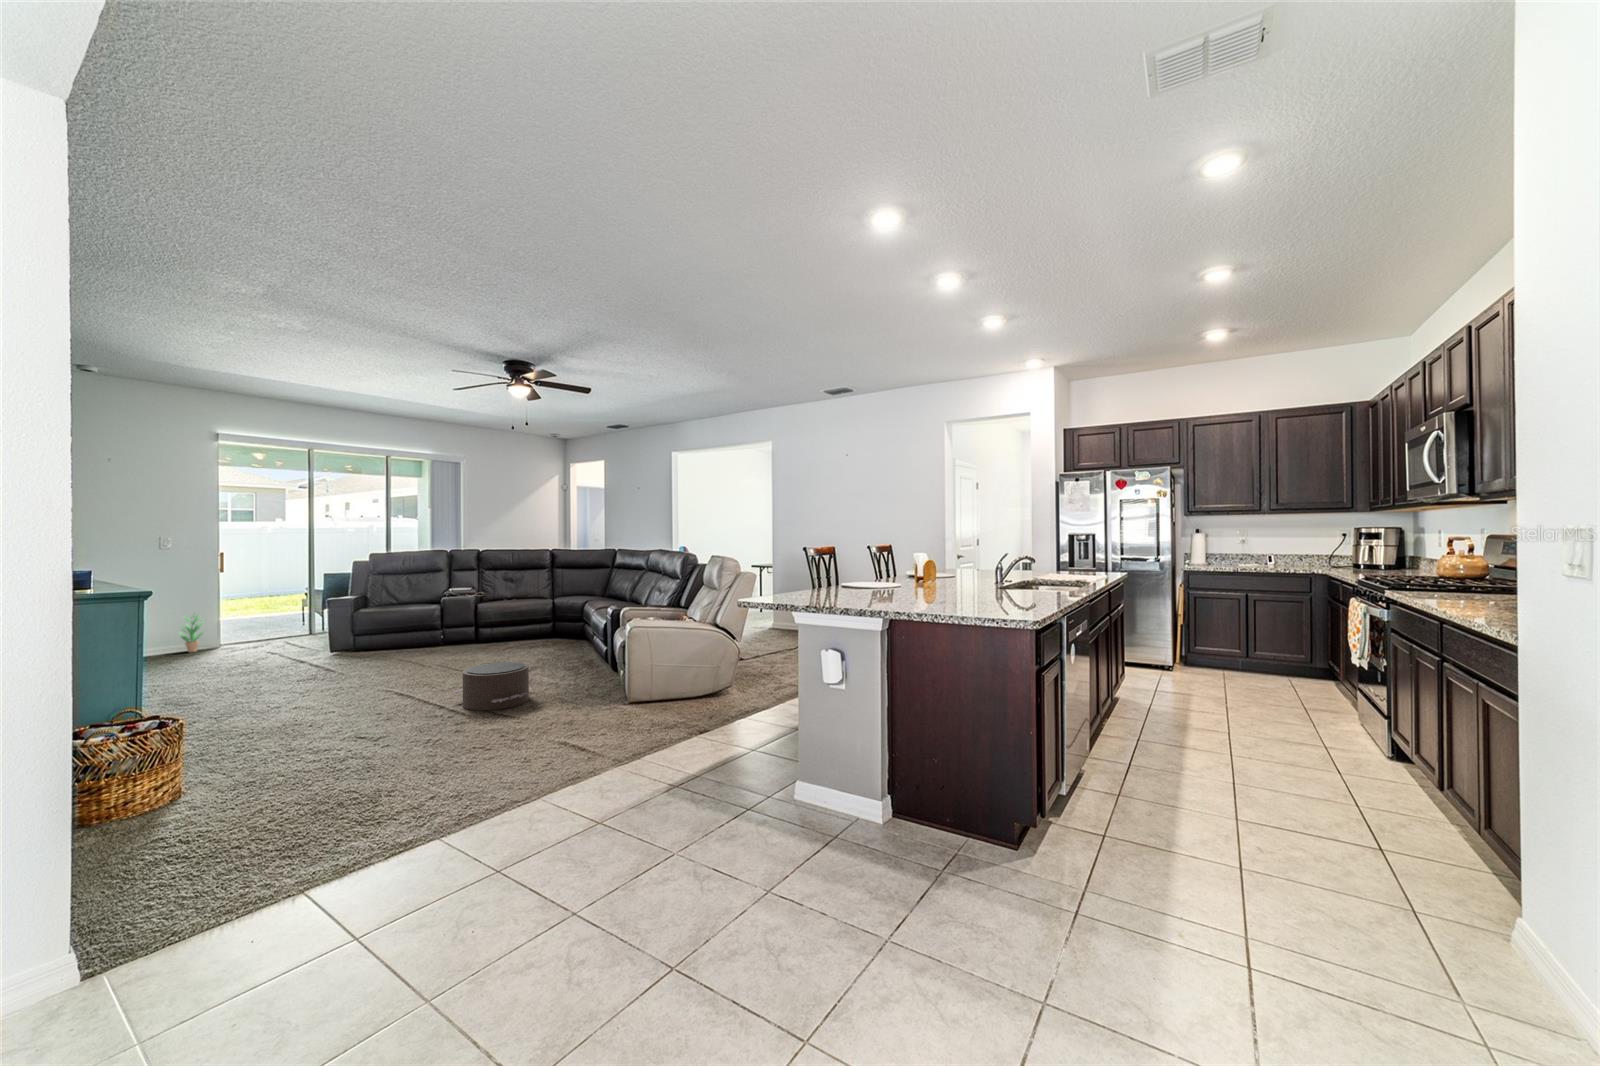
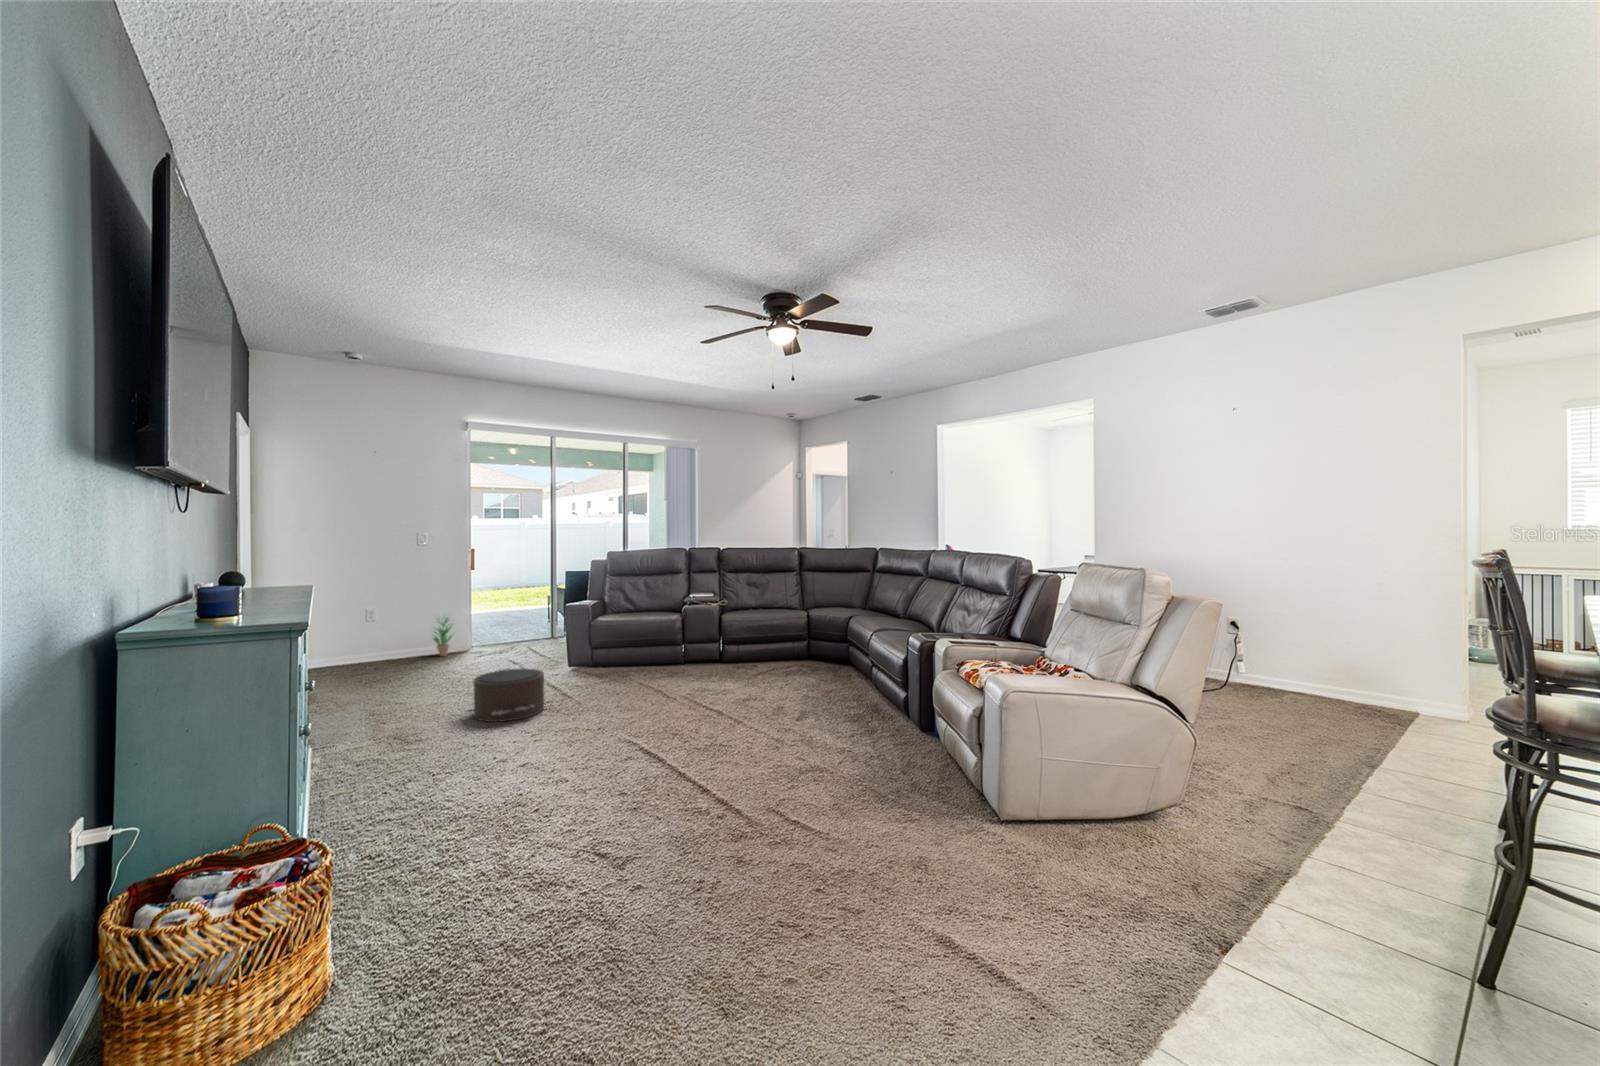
pouf: present [453,662,529,710] -> present [473,669,544,722]

